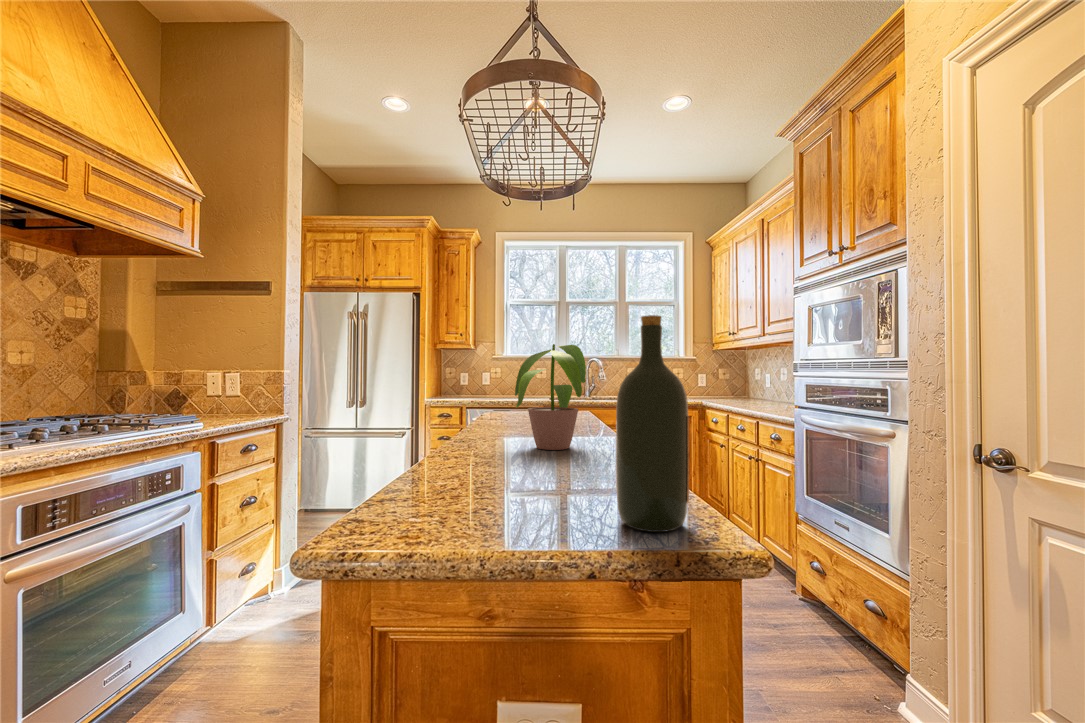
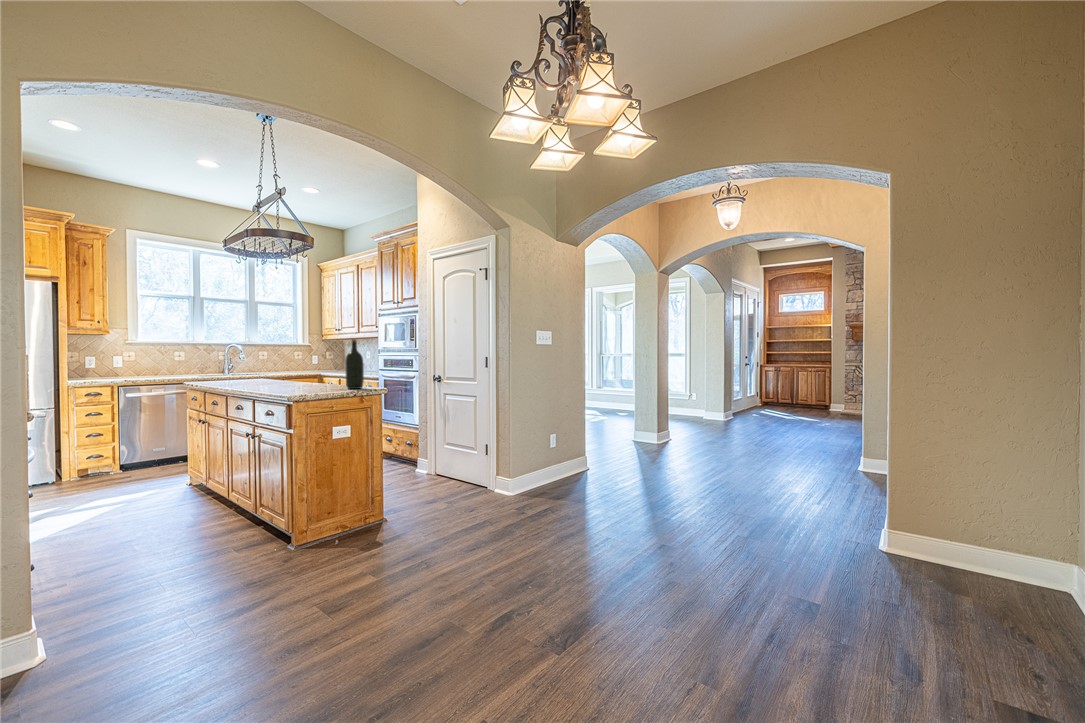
potted plant: present [515,344,586,450] -> none [263,341,308,386]

